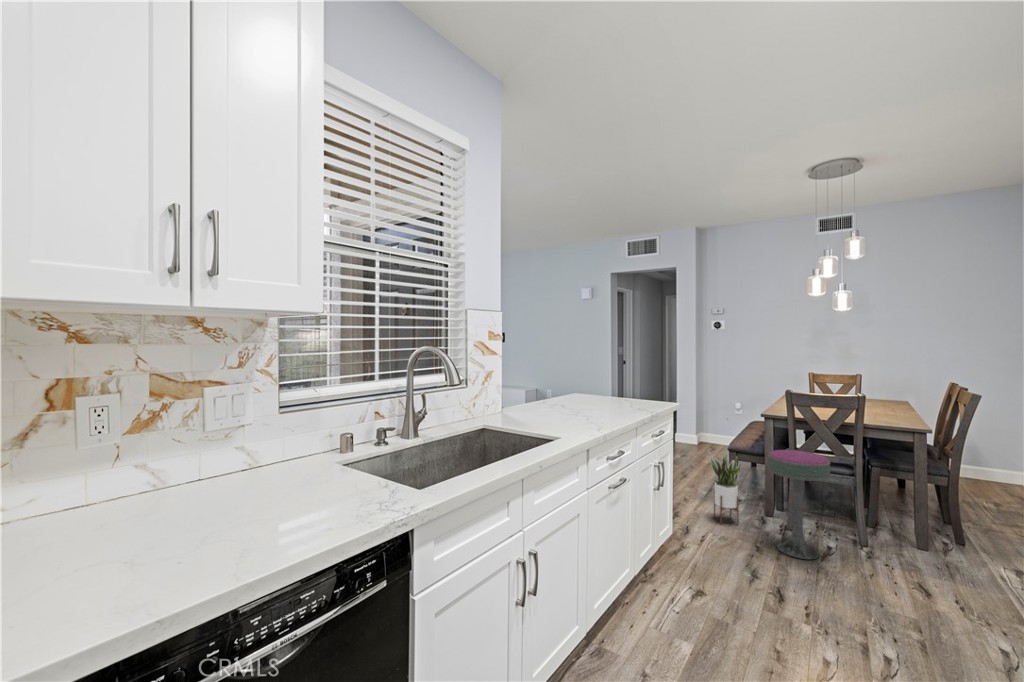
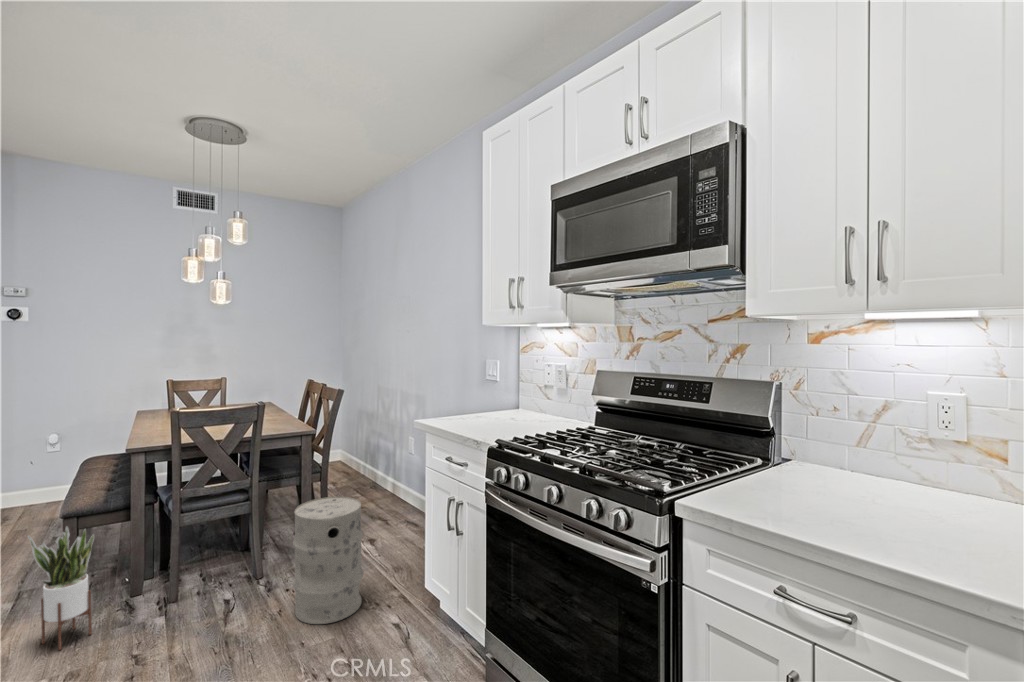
bar stool: present [768,450,830,559] -> none [146,491,230,643]
trash can: none [884,488,972,614] -> present [293,497,363,624]

